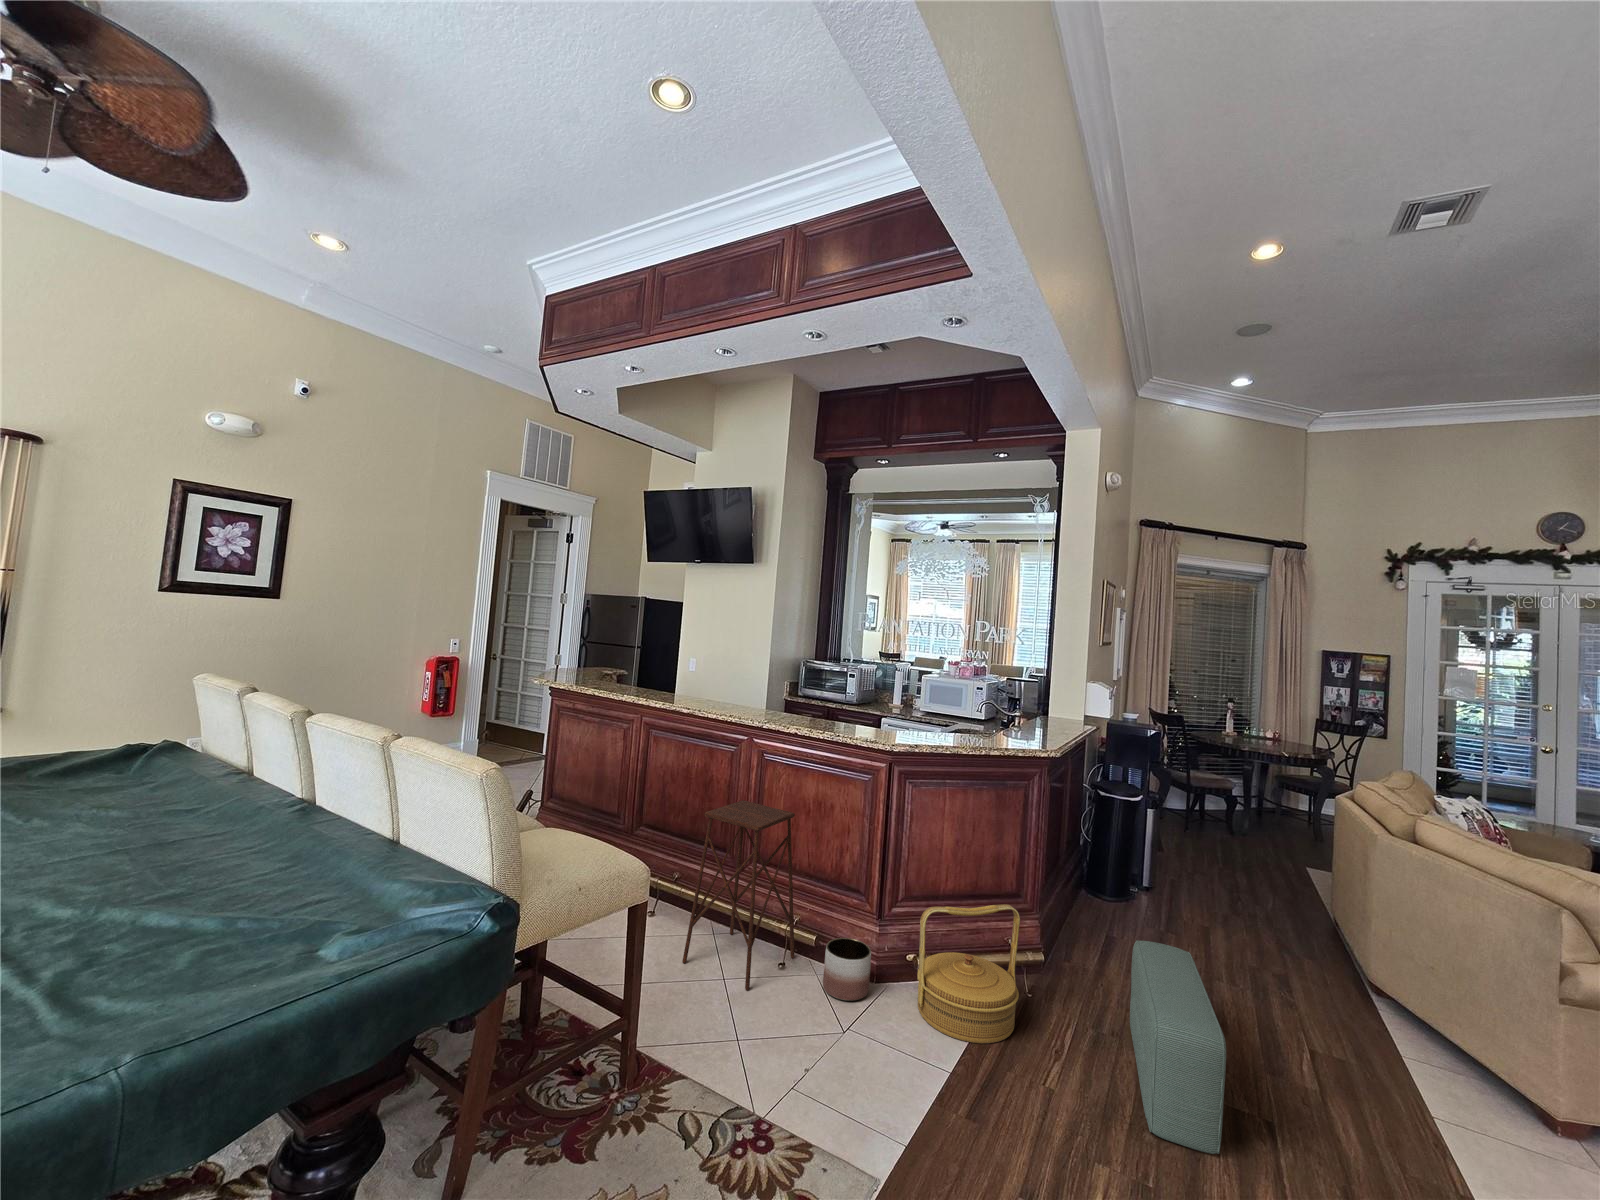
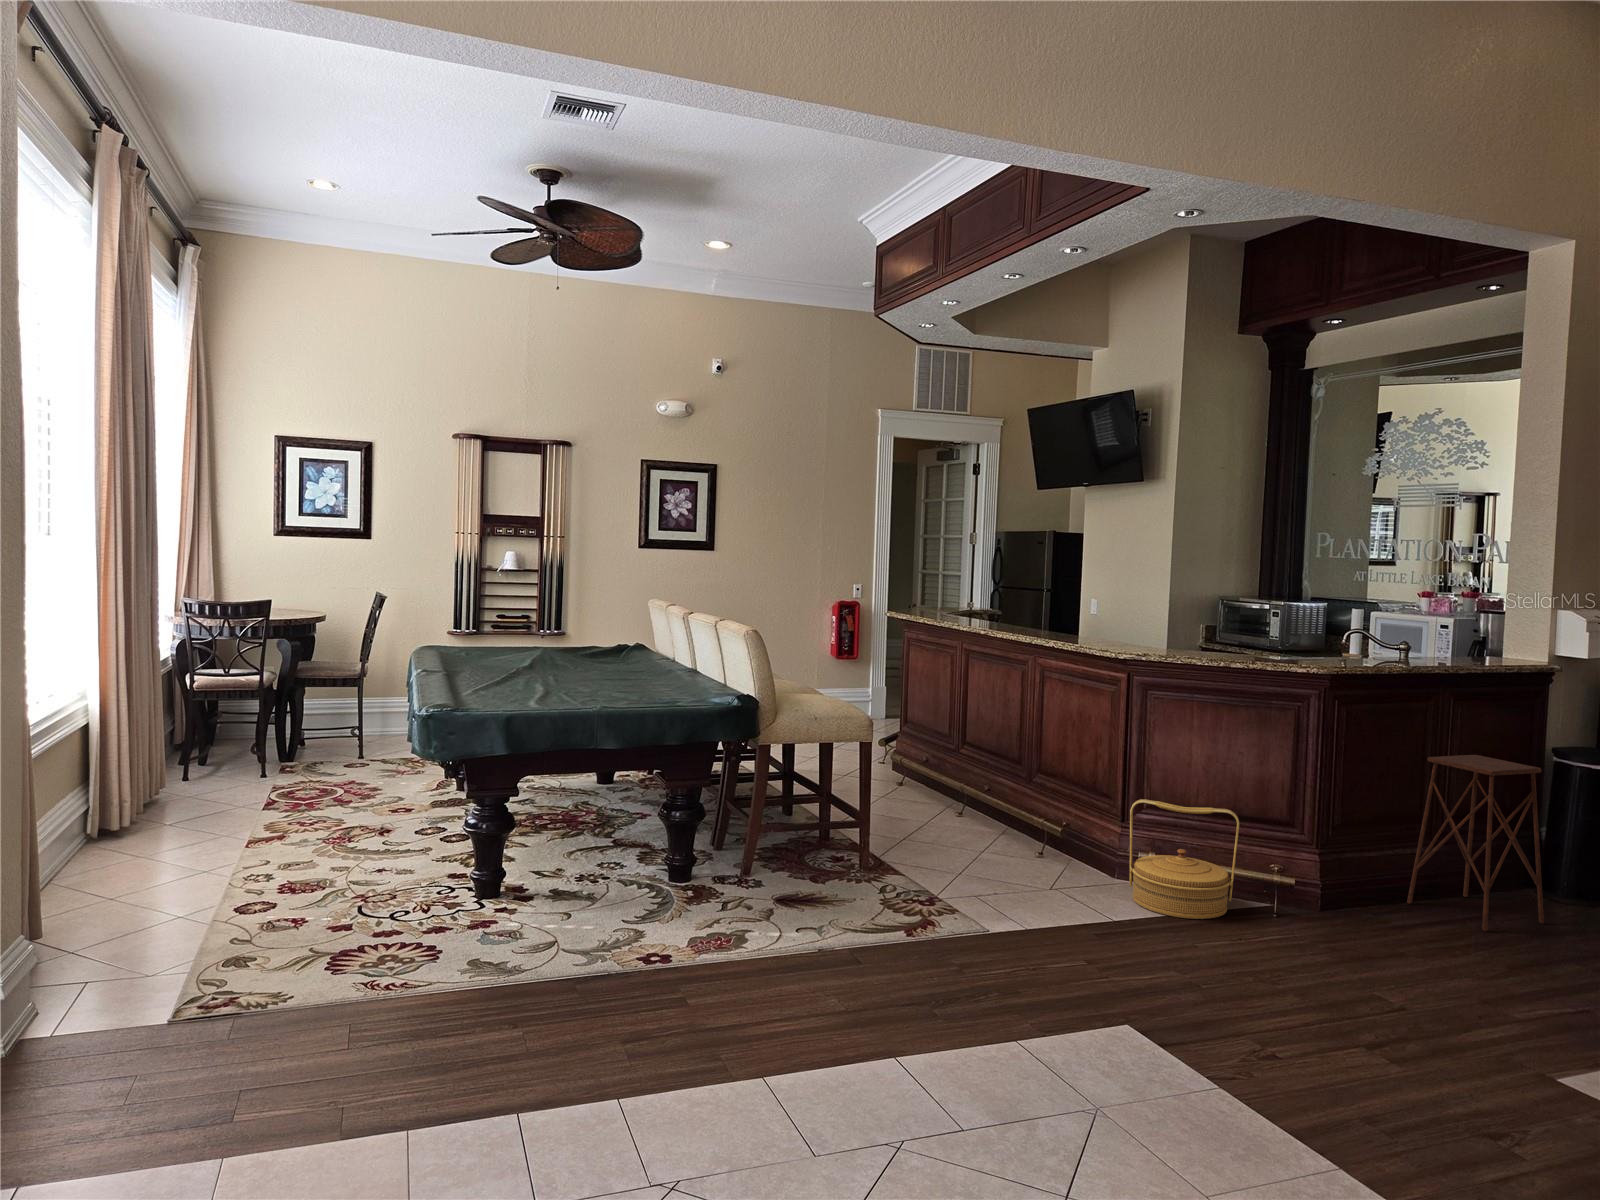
side table: present [682,800,795,991] -> present [1407,755,1544,931]
planter: present [823,938,871,1001] -> none [1061,832,1105,879]
pouf: present [1130,940,1226,1154] -> none [1249,856,1415,990]

